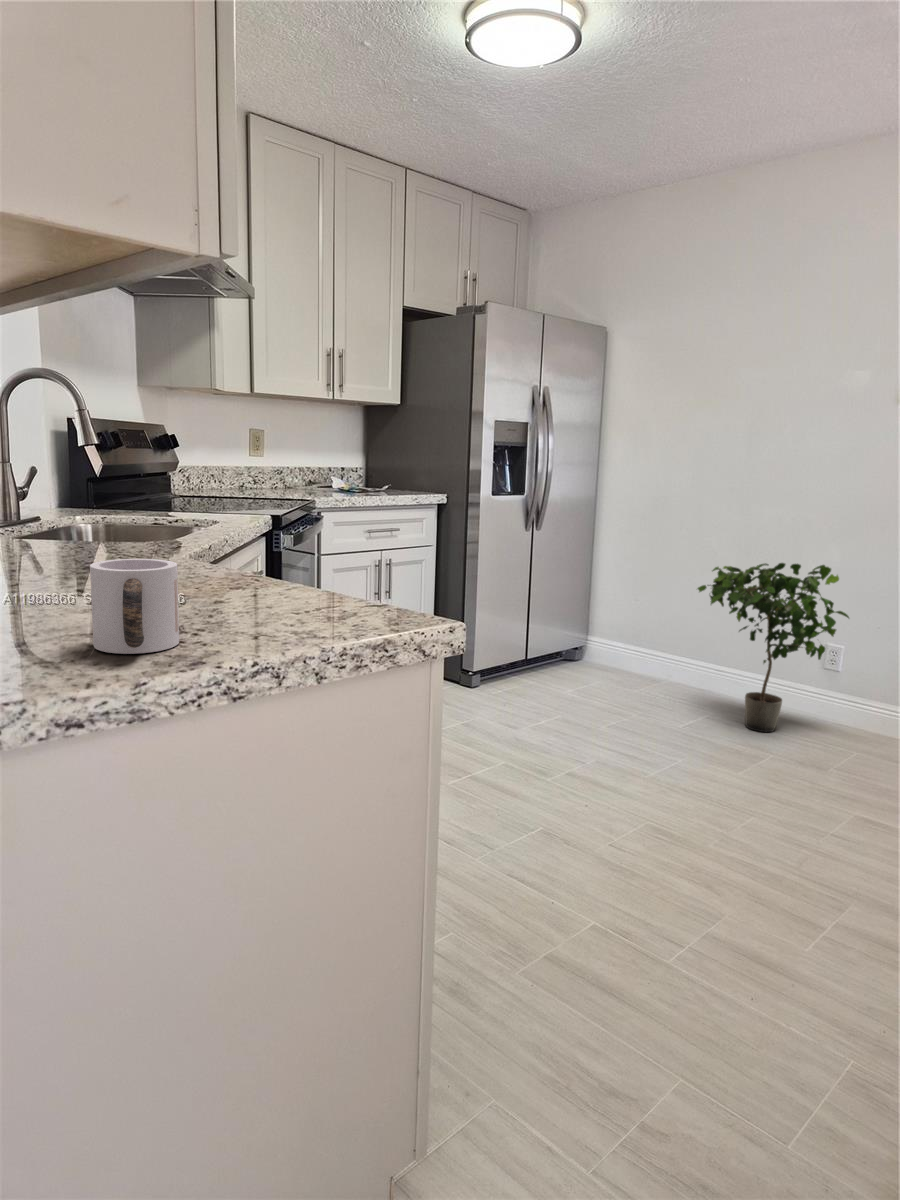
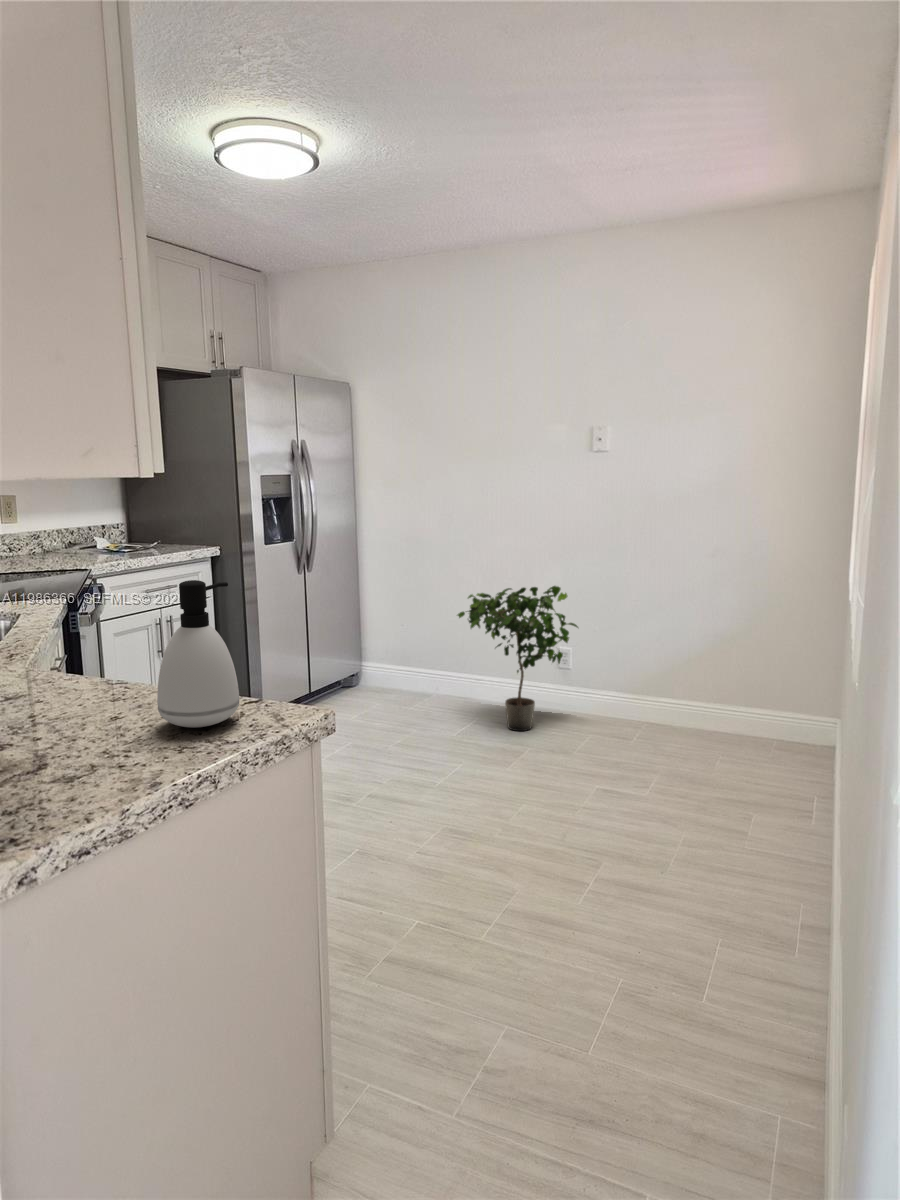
soap dispenser: none [252,439,349,619] -> present [157,580,239,727]
mug: present [90,559,179,654] -> none [42,699,120,786]

